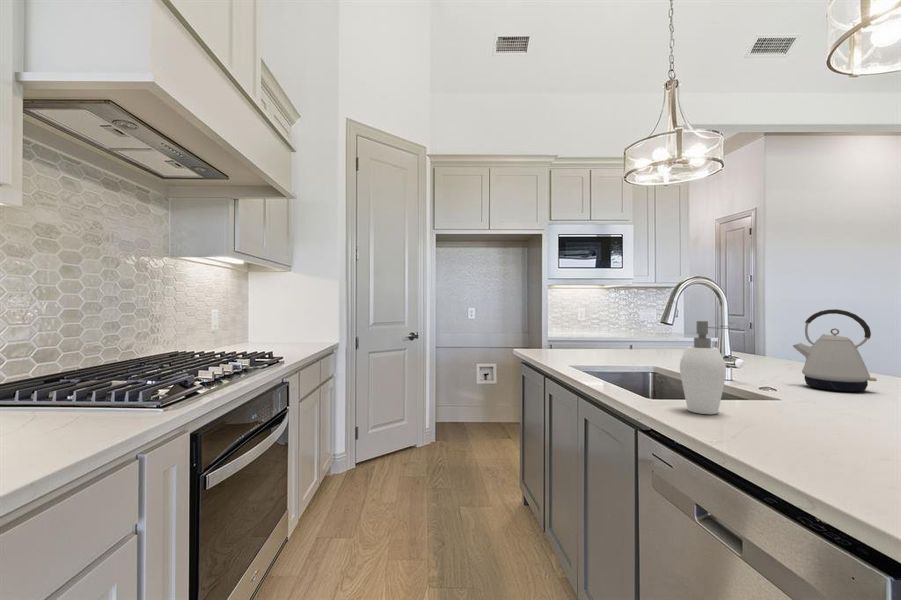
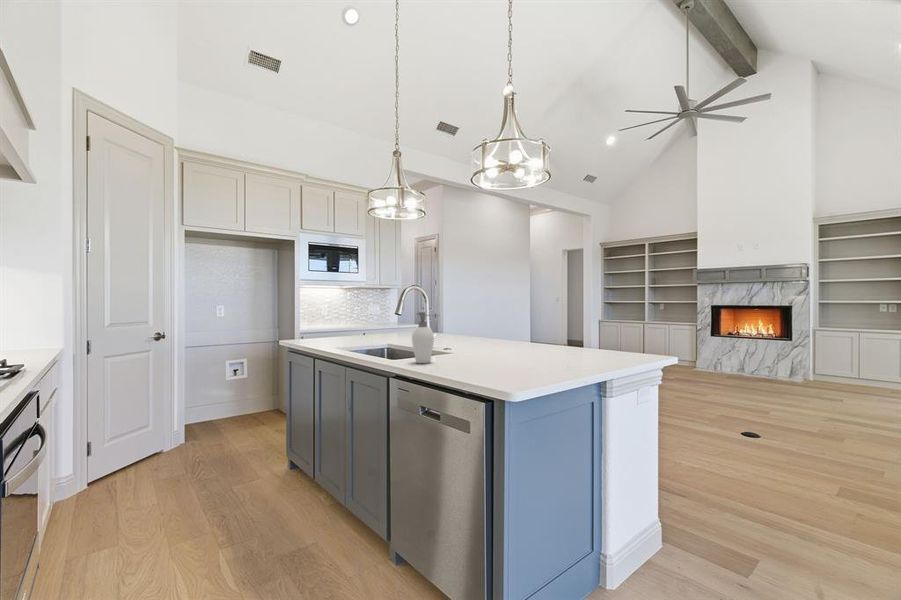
kettle: present [793,309,877,392] -> none [460,304,493,346]

